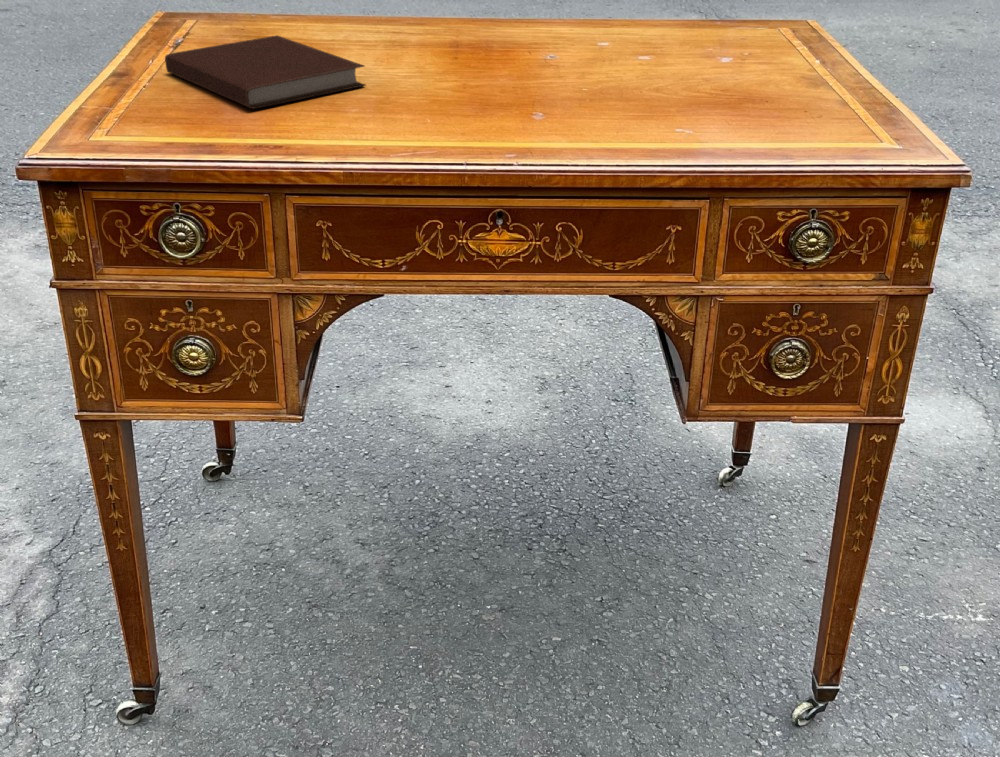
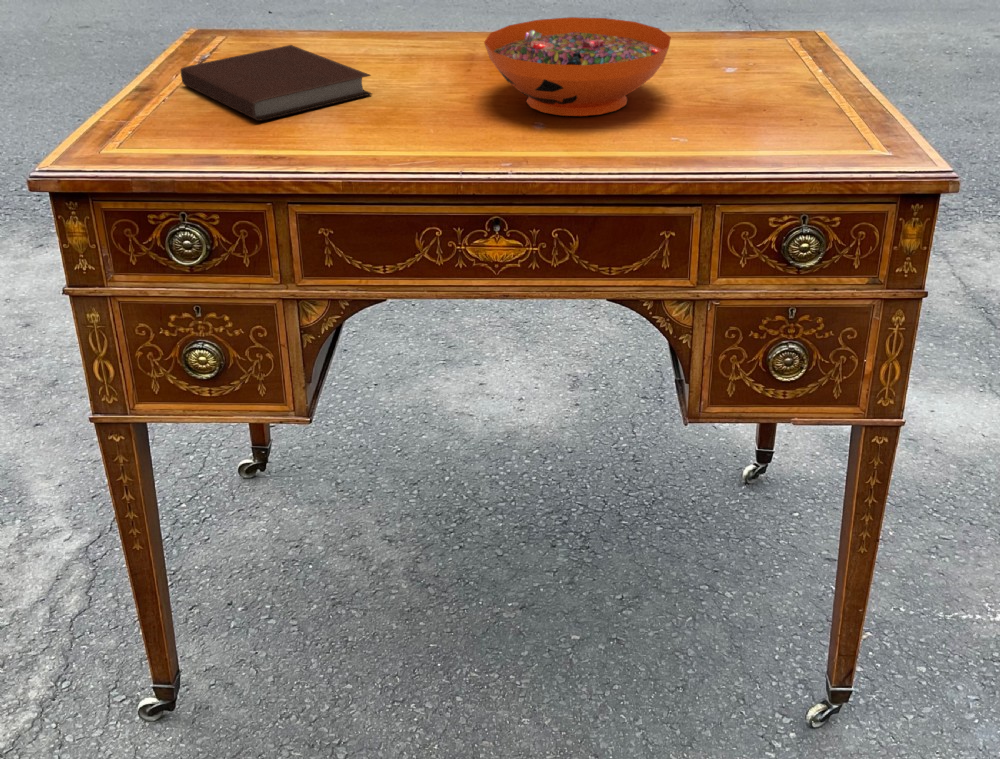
decorative bowl: none [484,13,672,111] -> present [484,17,671,116]

